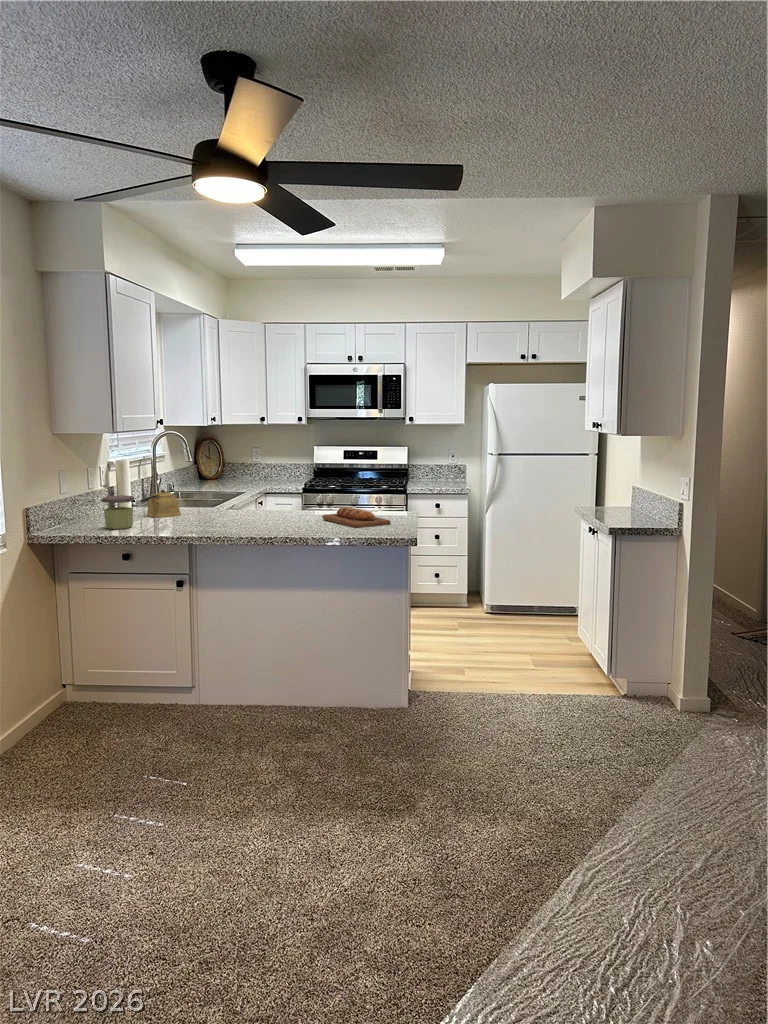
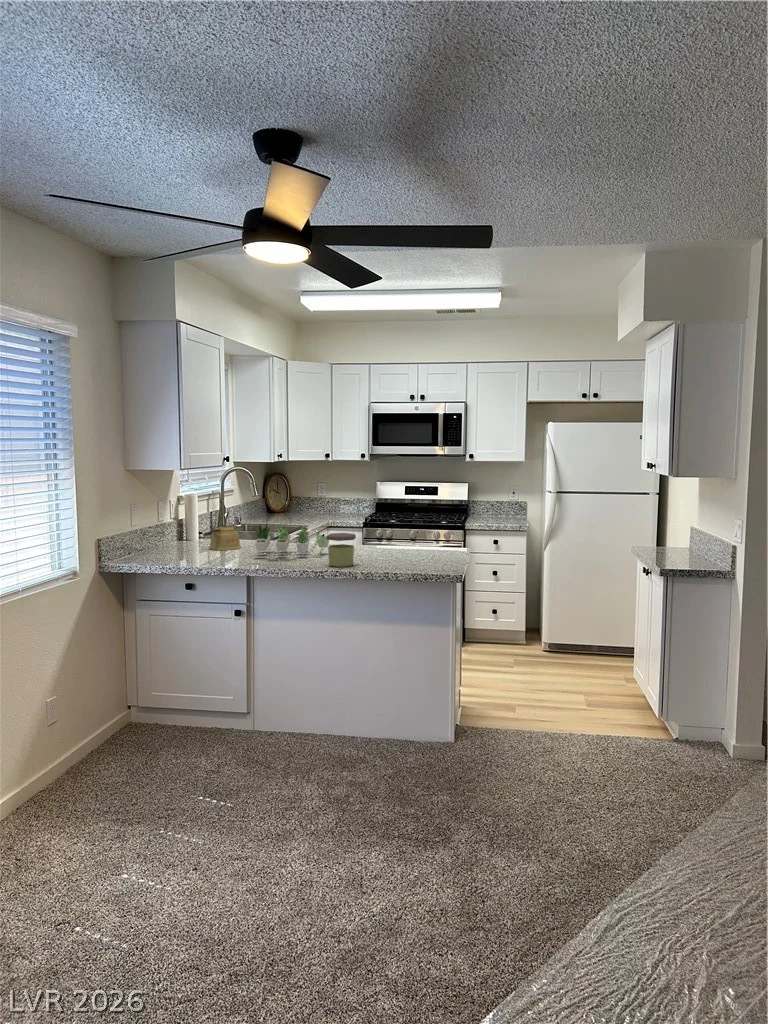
succulent plant: none [196,485,276,523] -> present [255,524,329,557]
jar: present [101,495,134,529] -> present [327,533,356,567]
bread loaf: present [322,507,390,528] -> none [373,544,438,564]

